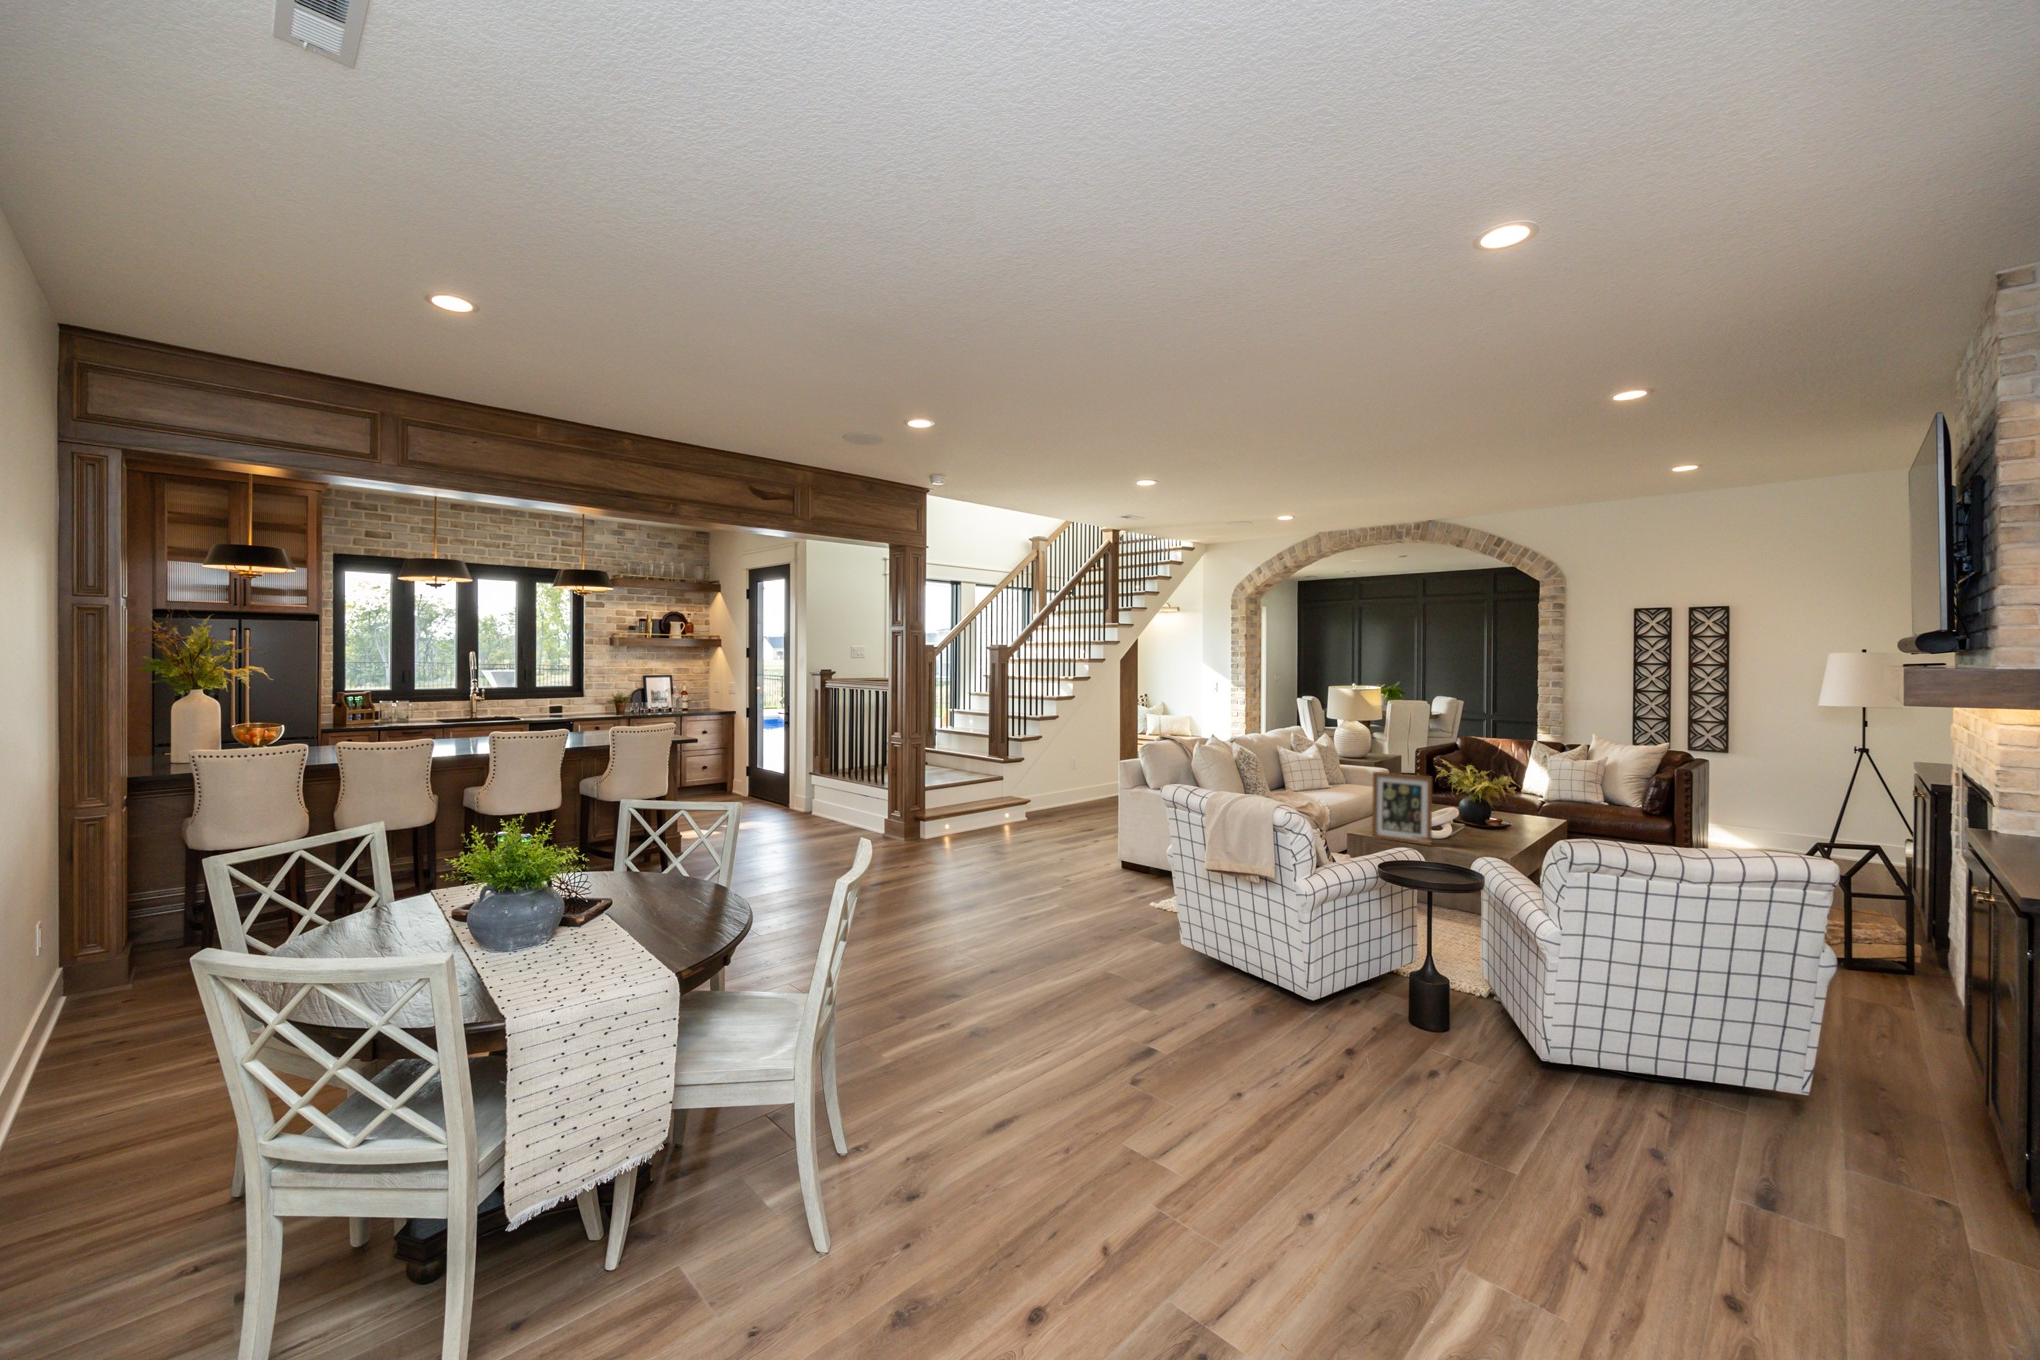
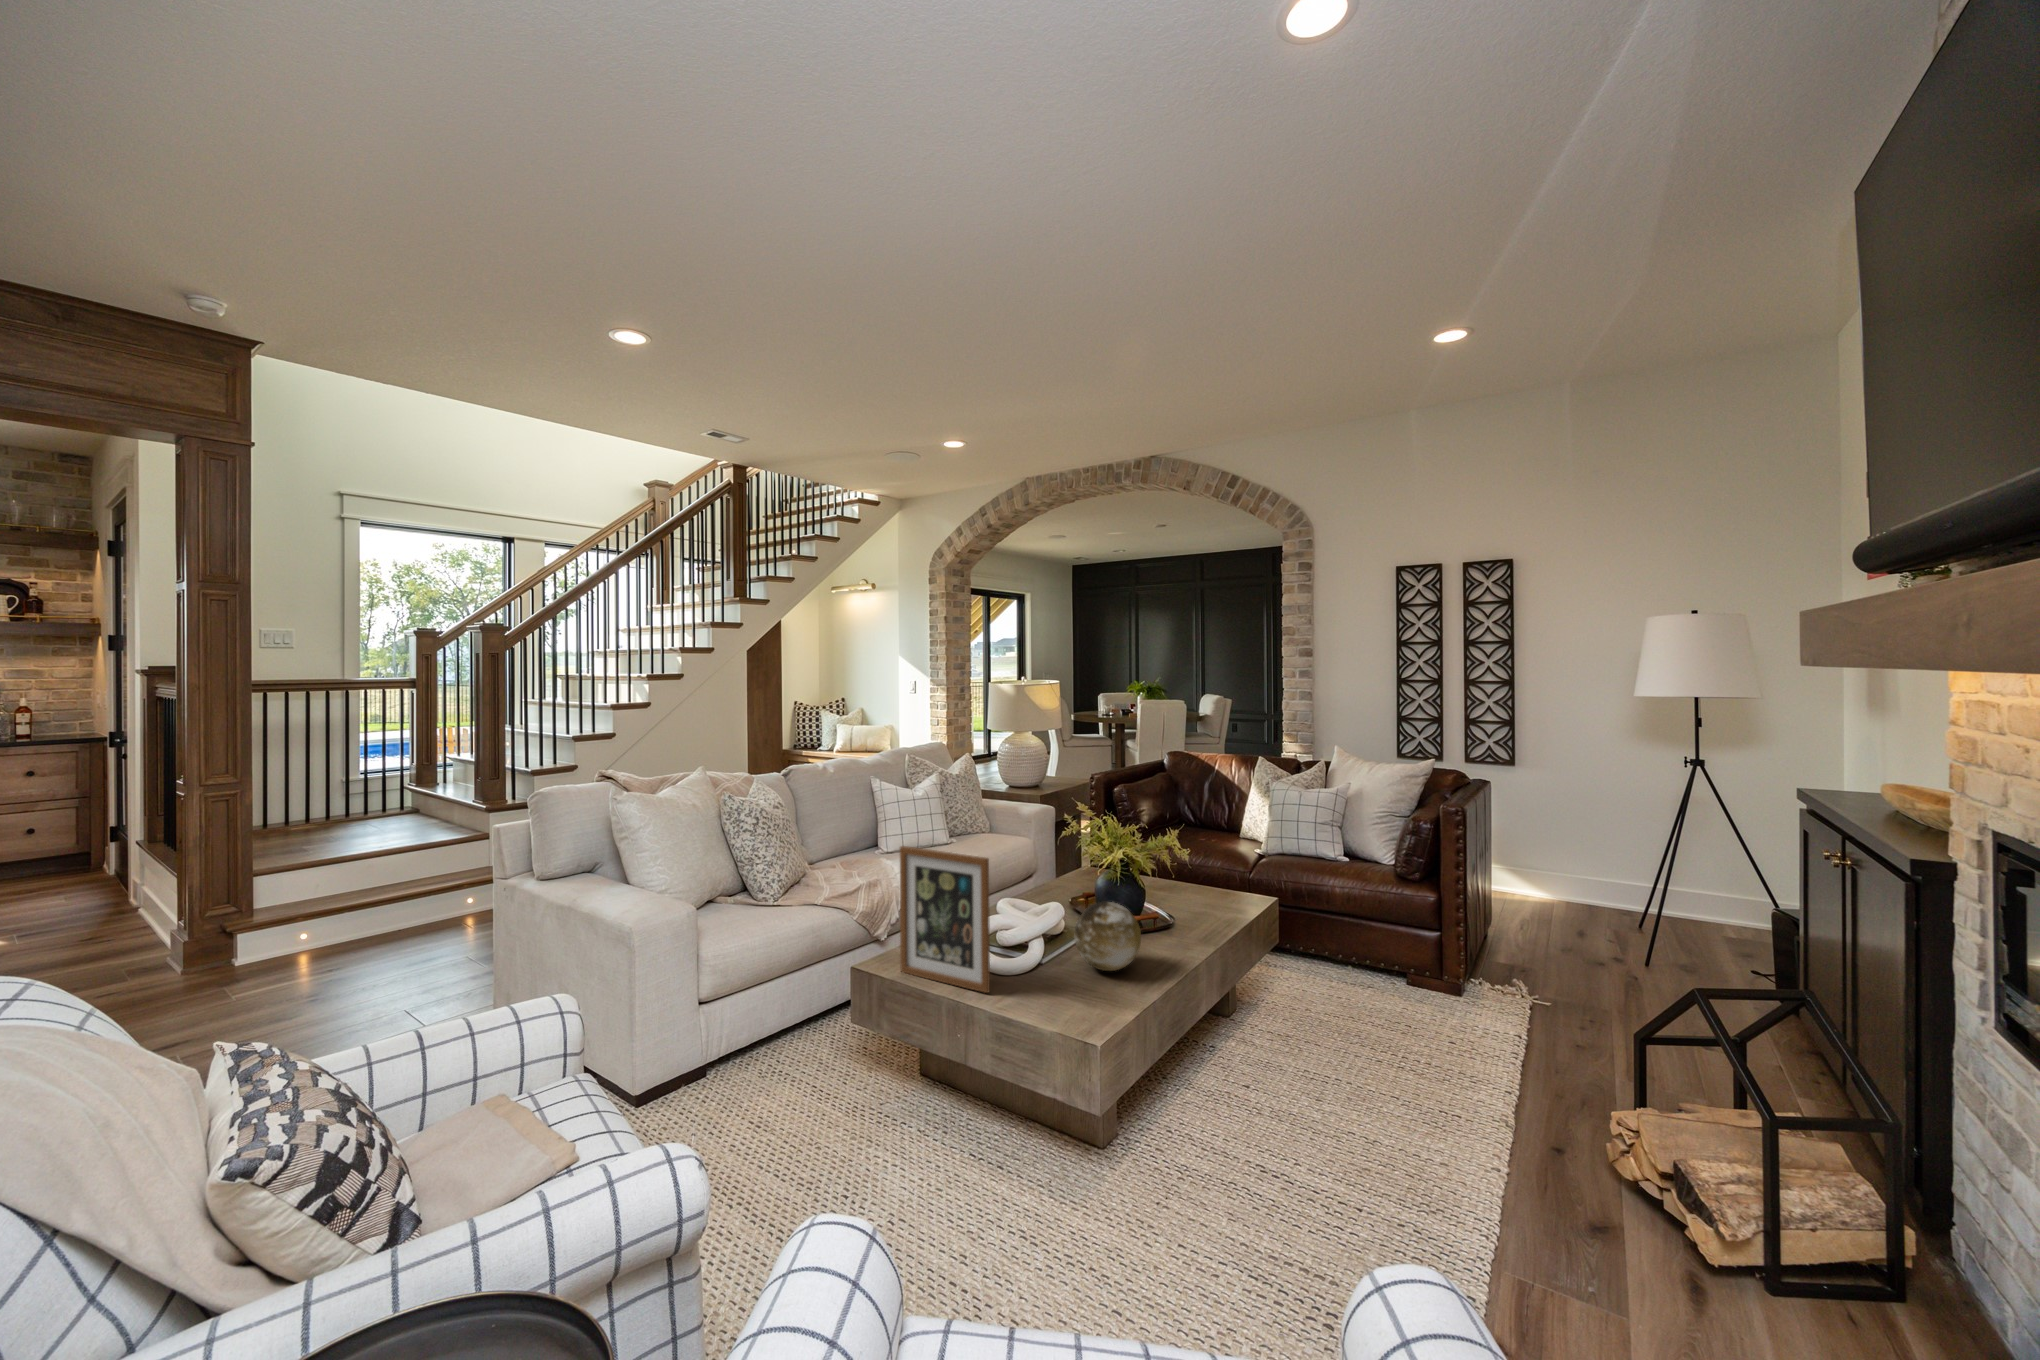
decorative orb: none [1468,806,1508,842] -> present [1075,902,1141,971]

